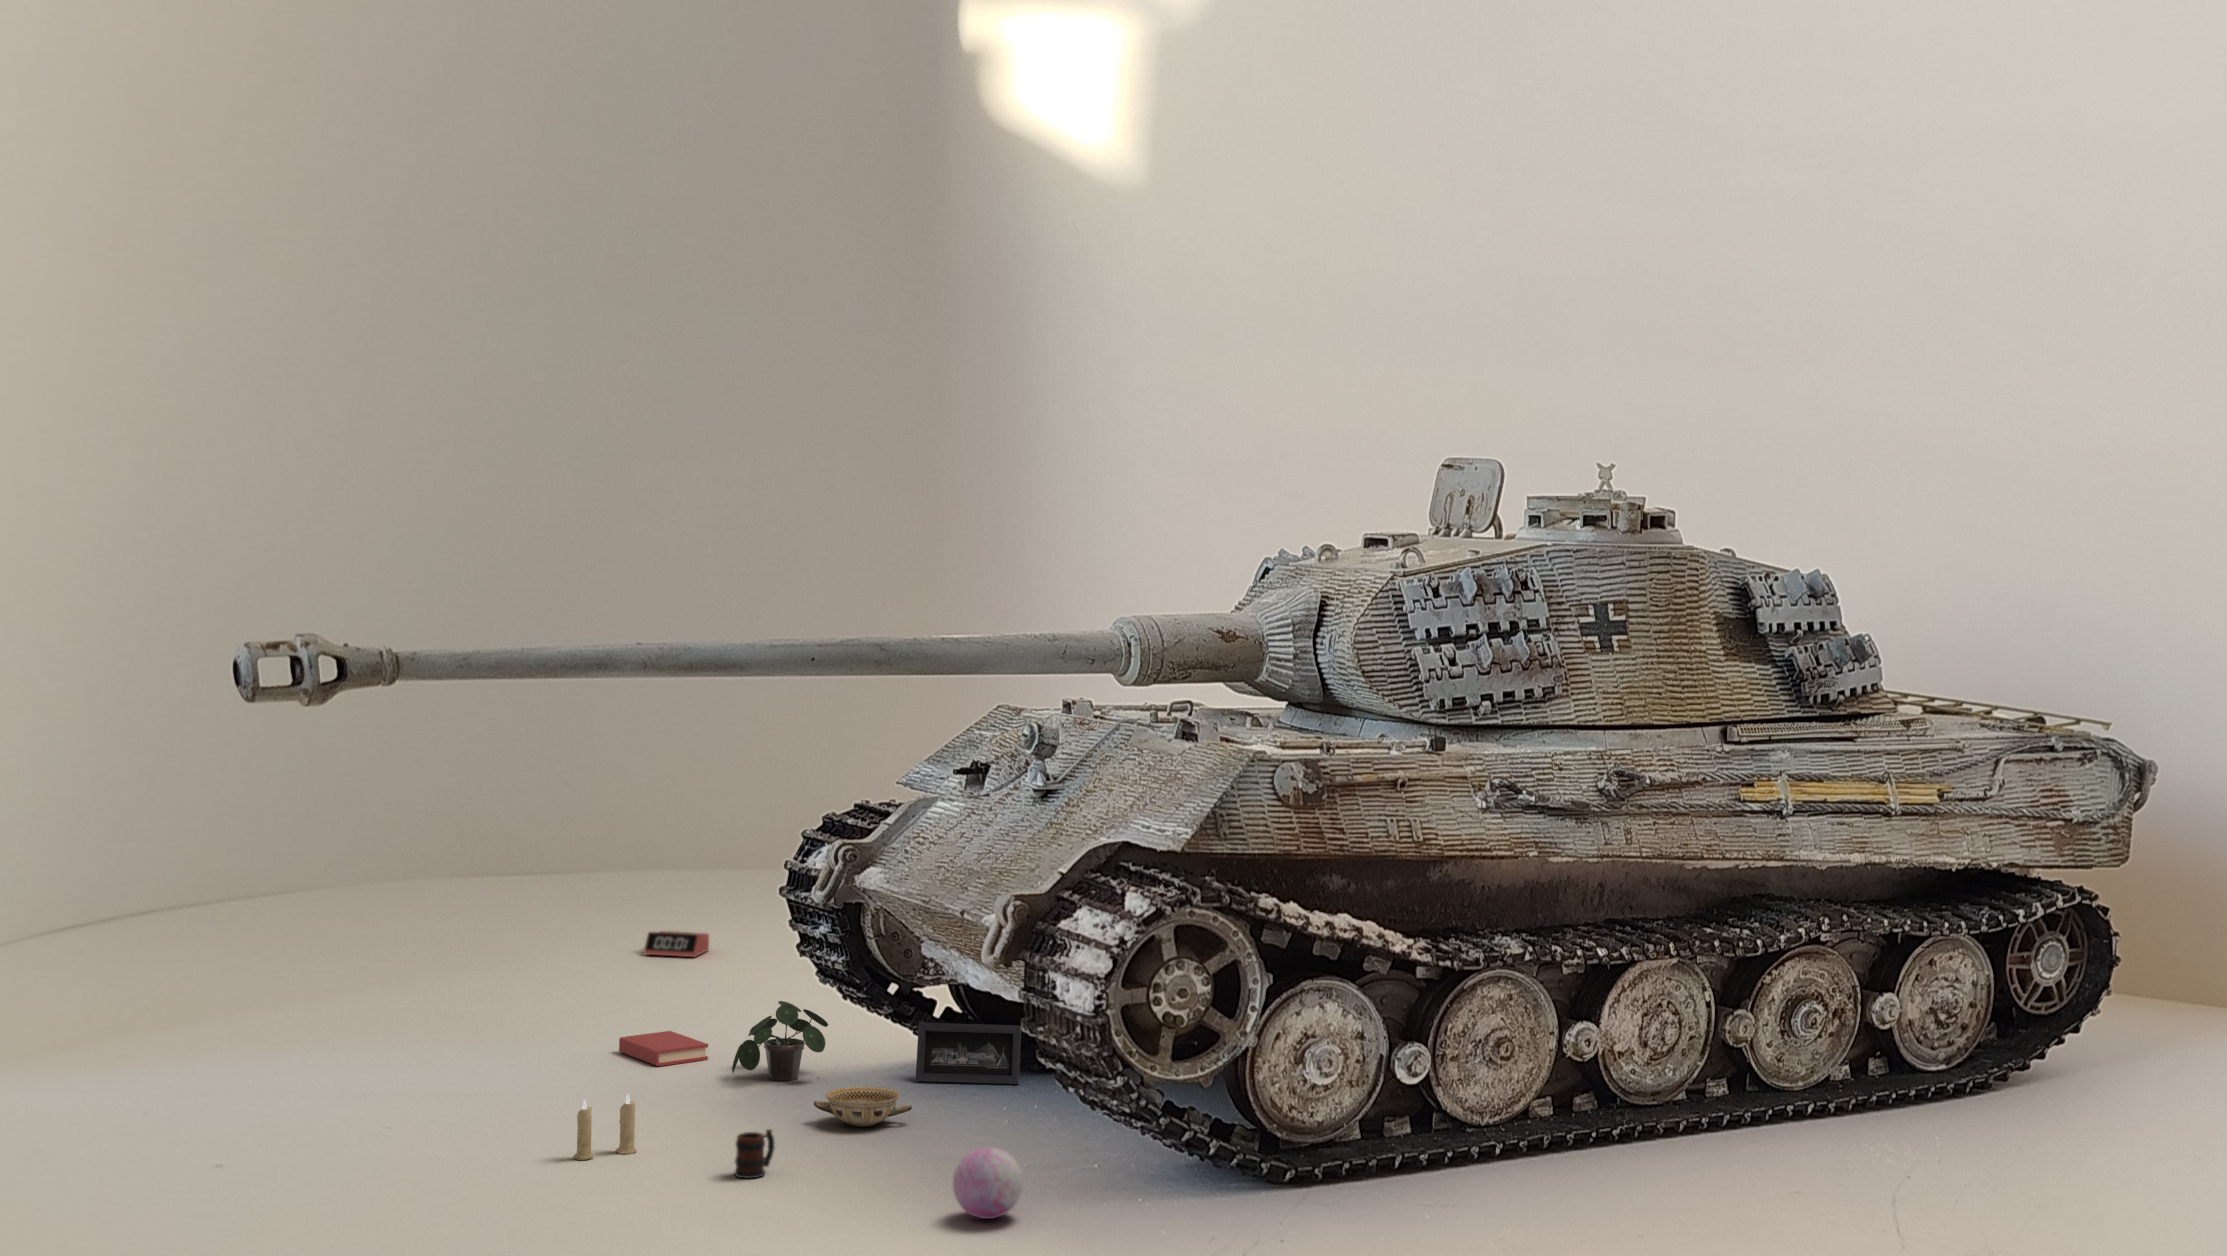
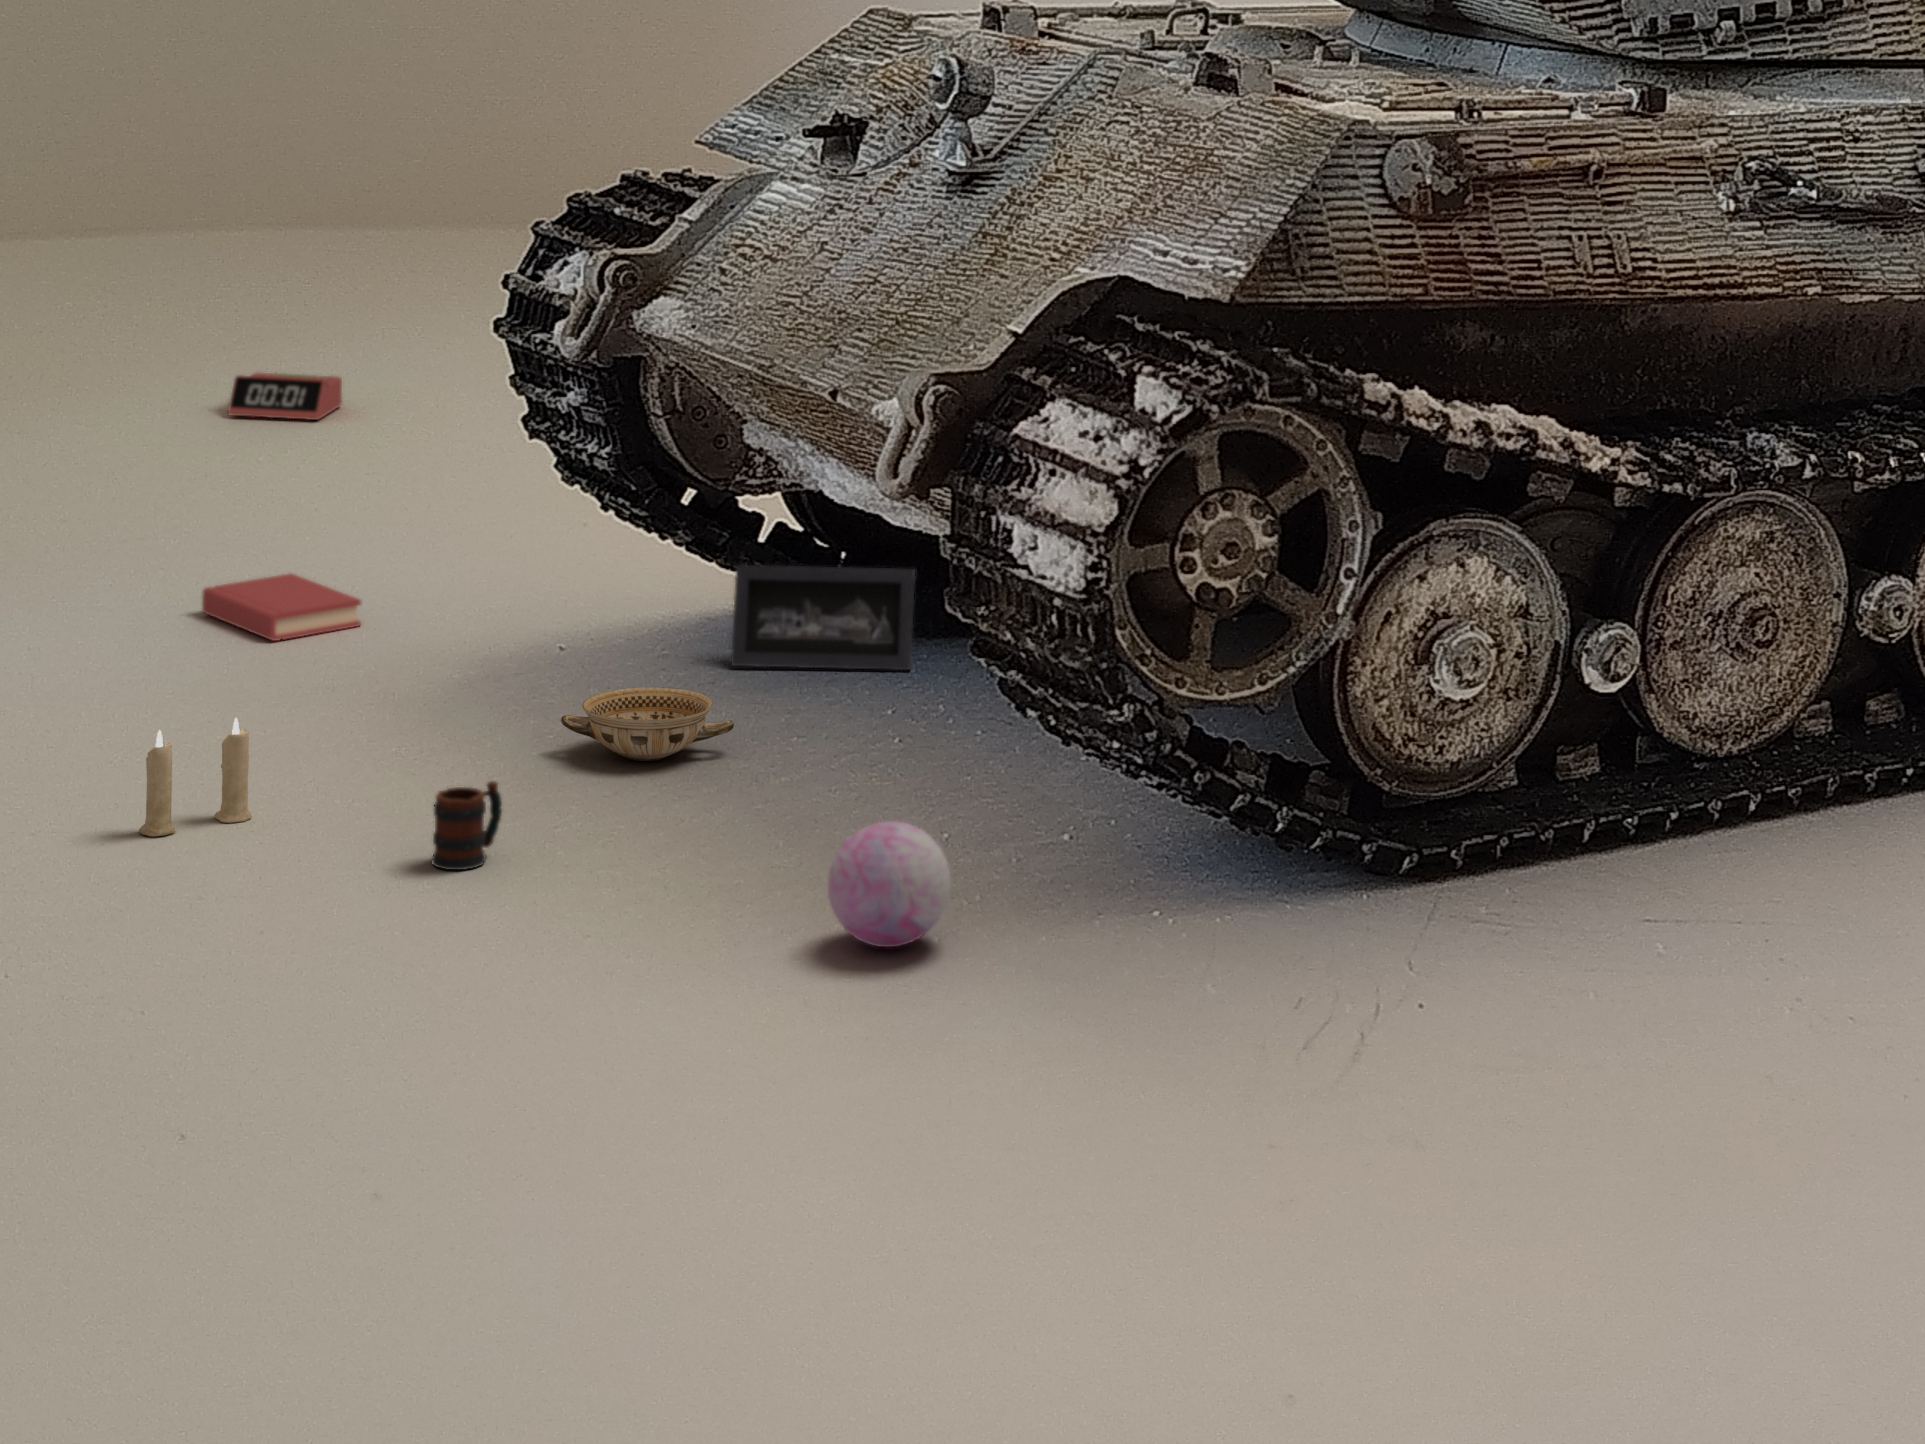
potted plant: present [732,1001,828,1081] -> none [408,529,577,669]

